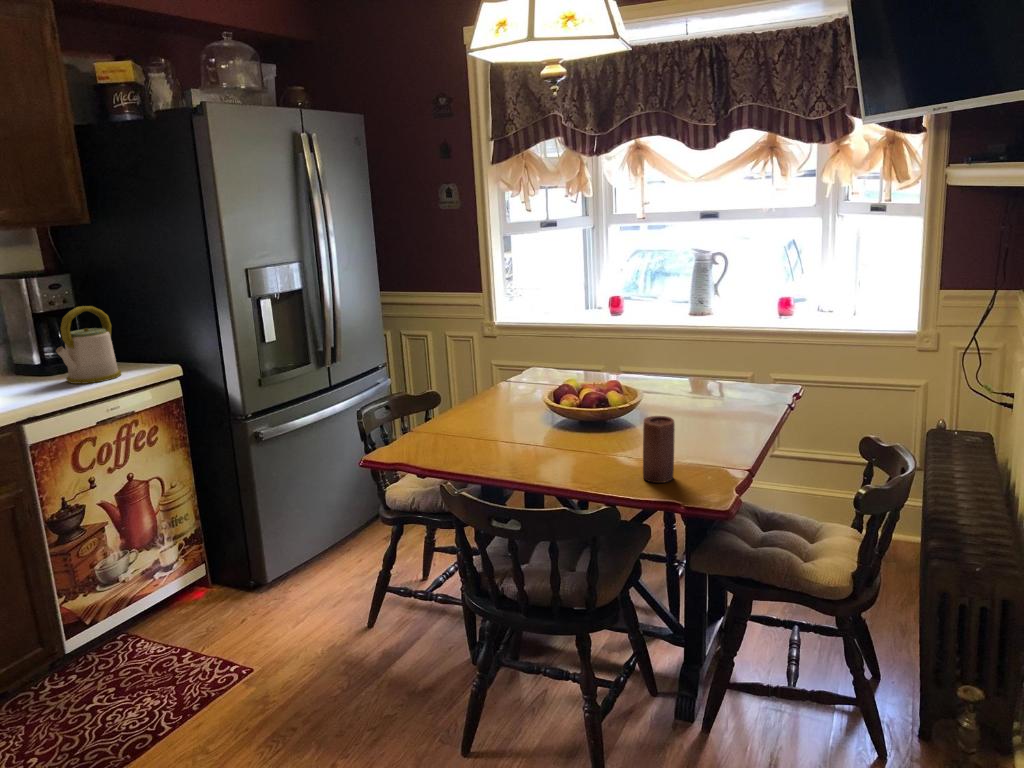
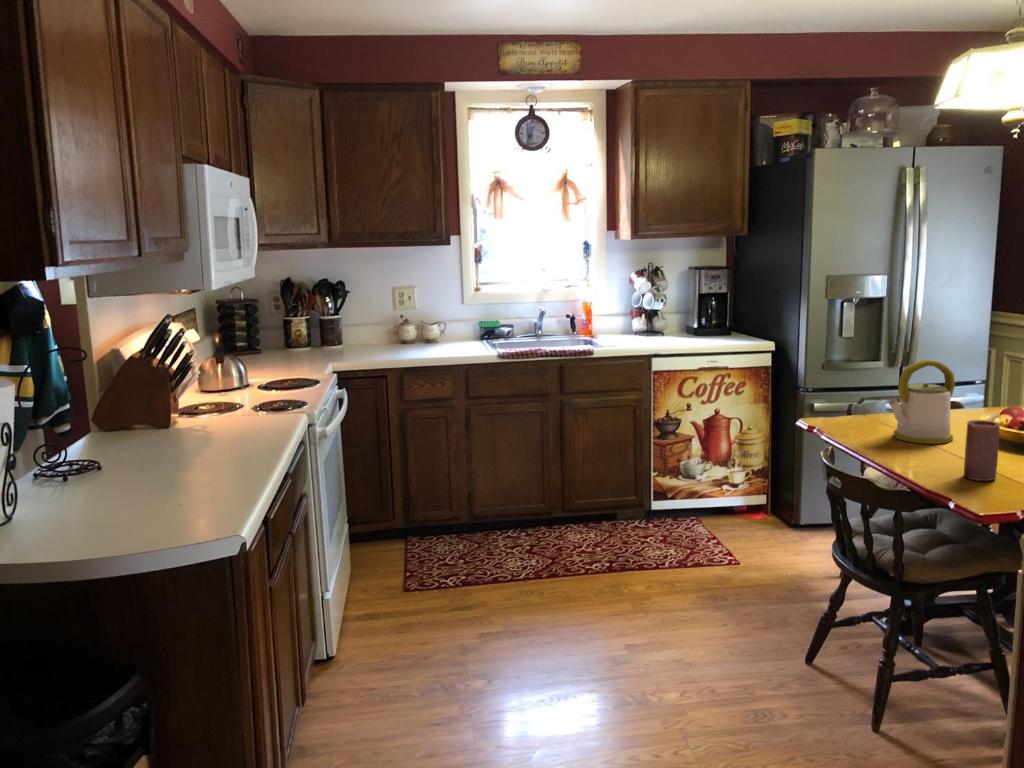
kettle: present [56,306,121,384] -> present [889,360,955,444]

